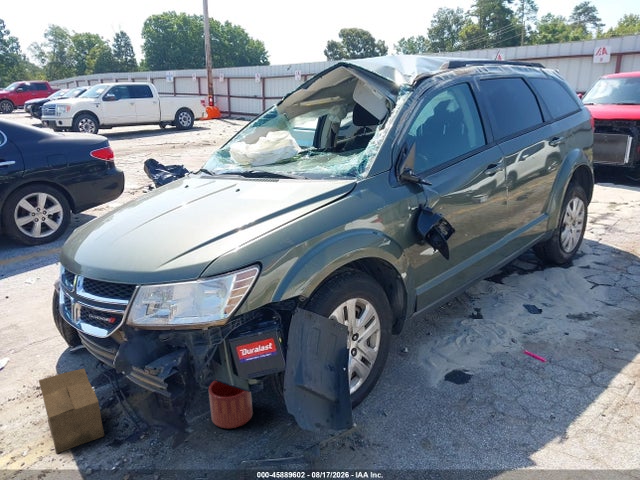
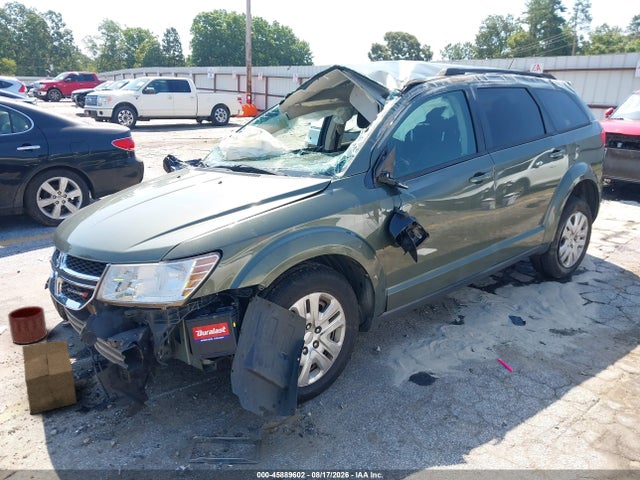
planter: present [209,381,253,428] -> present [8,306,47,344]

